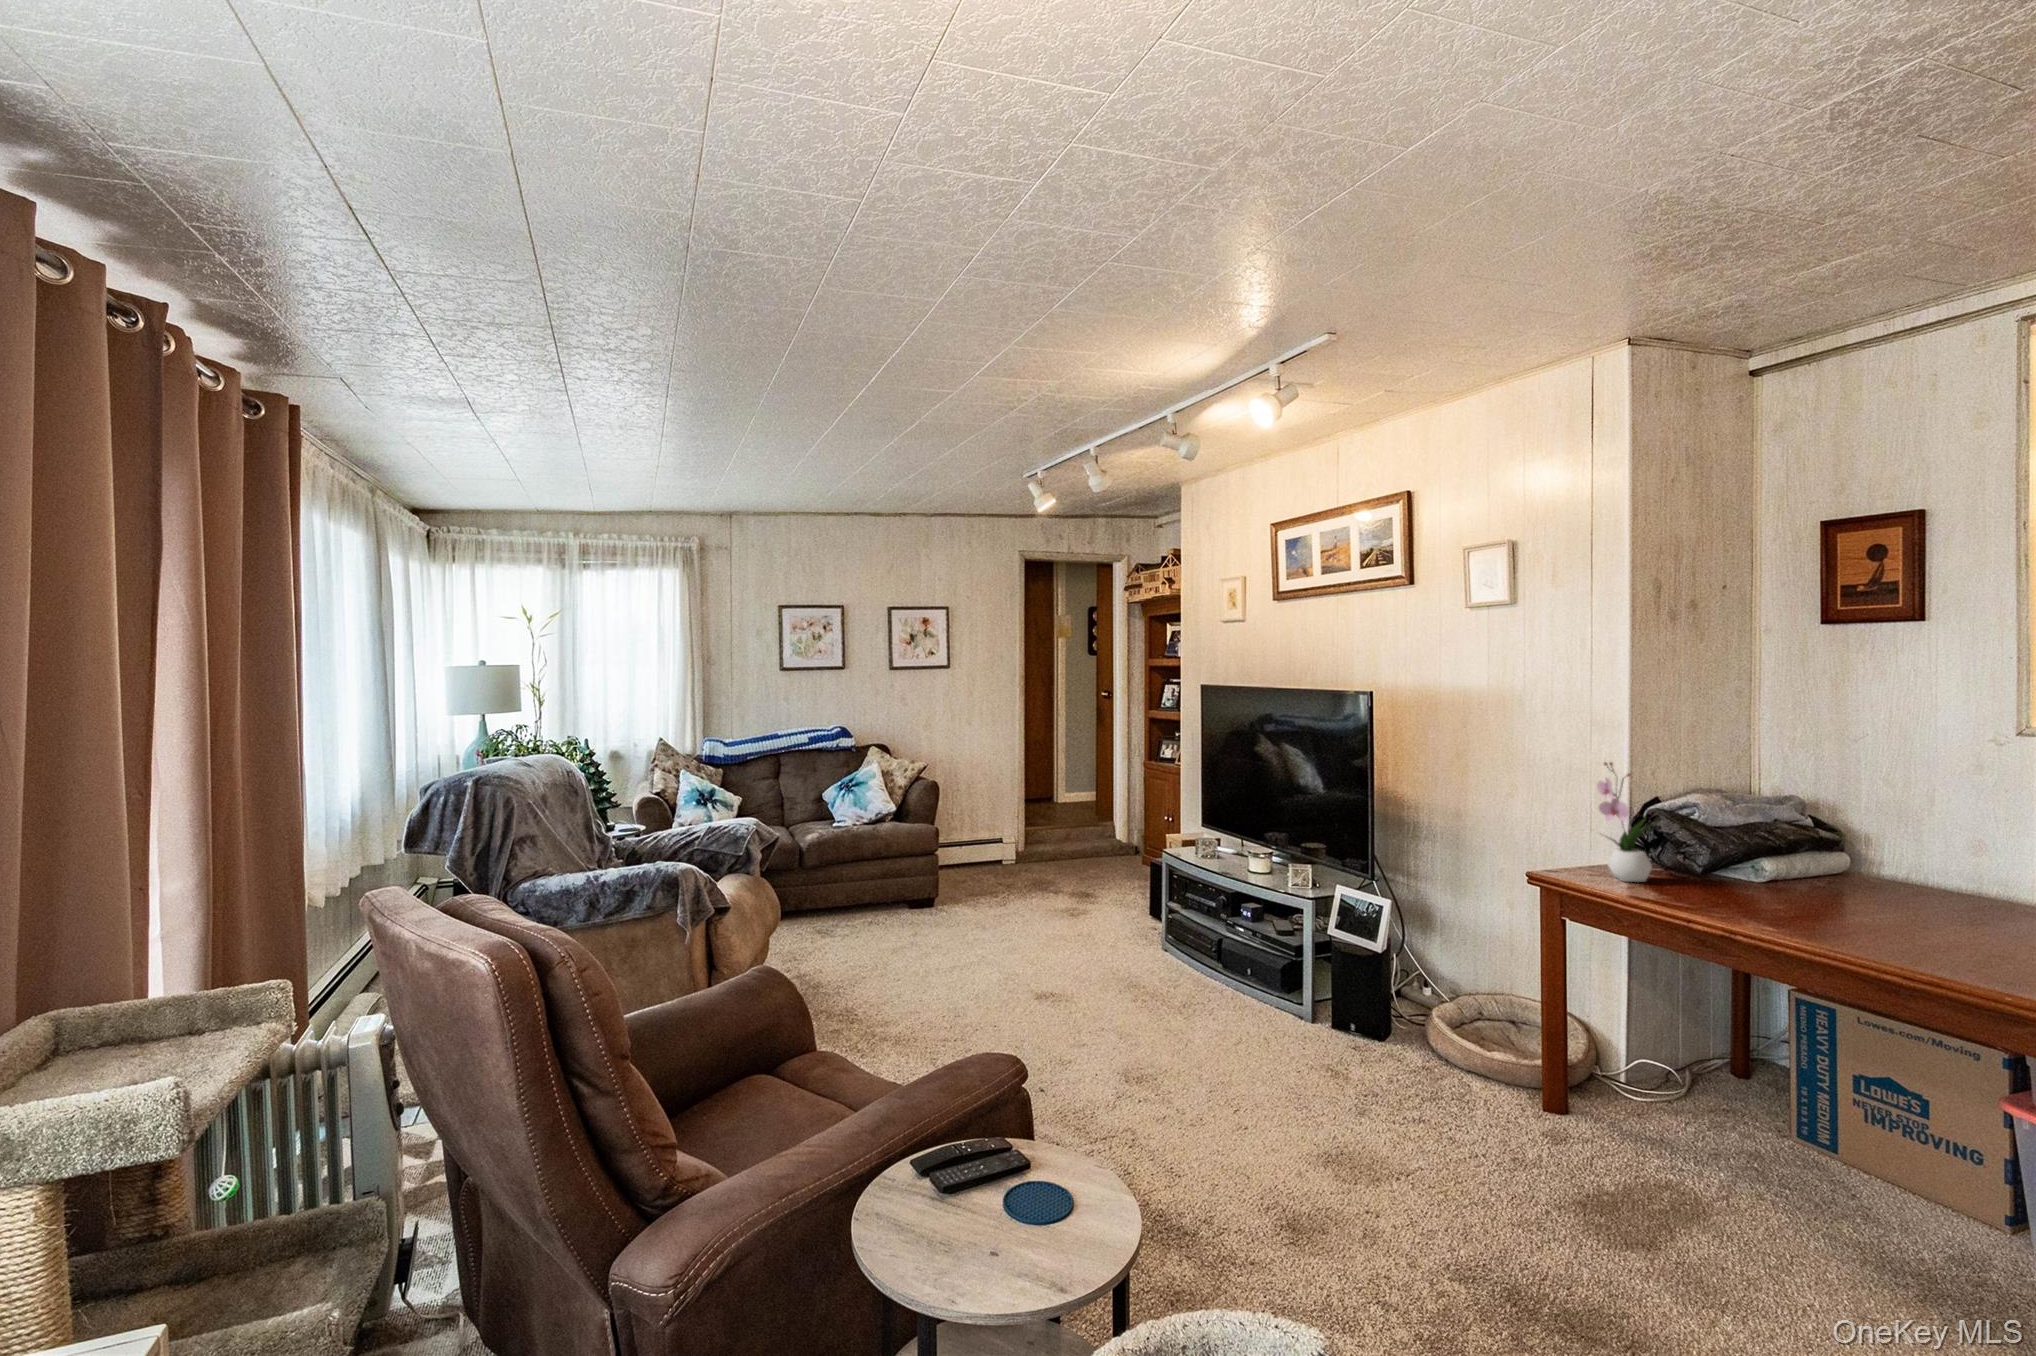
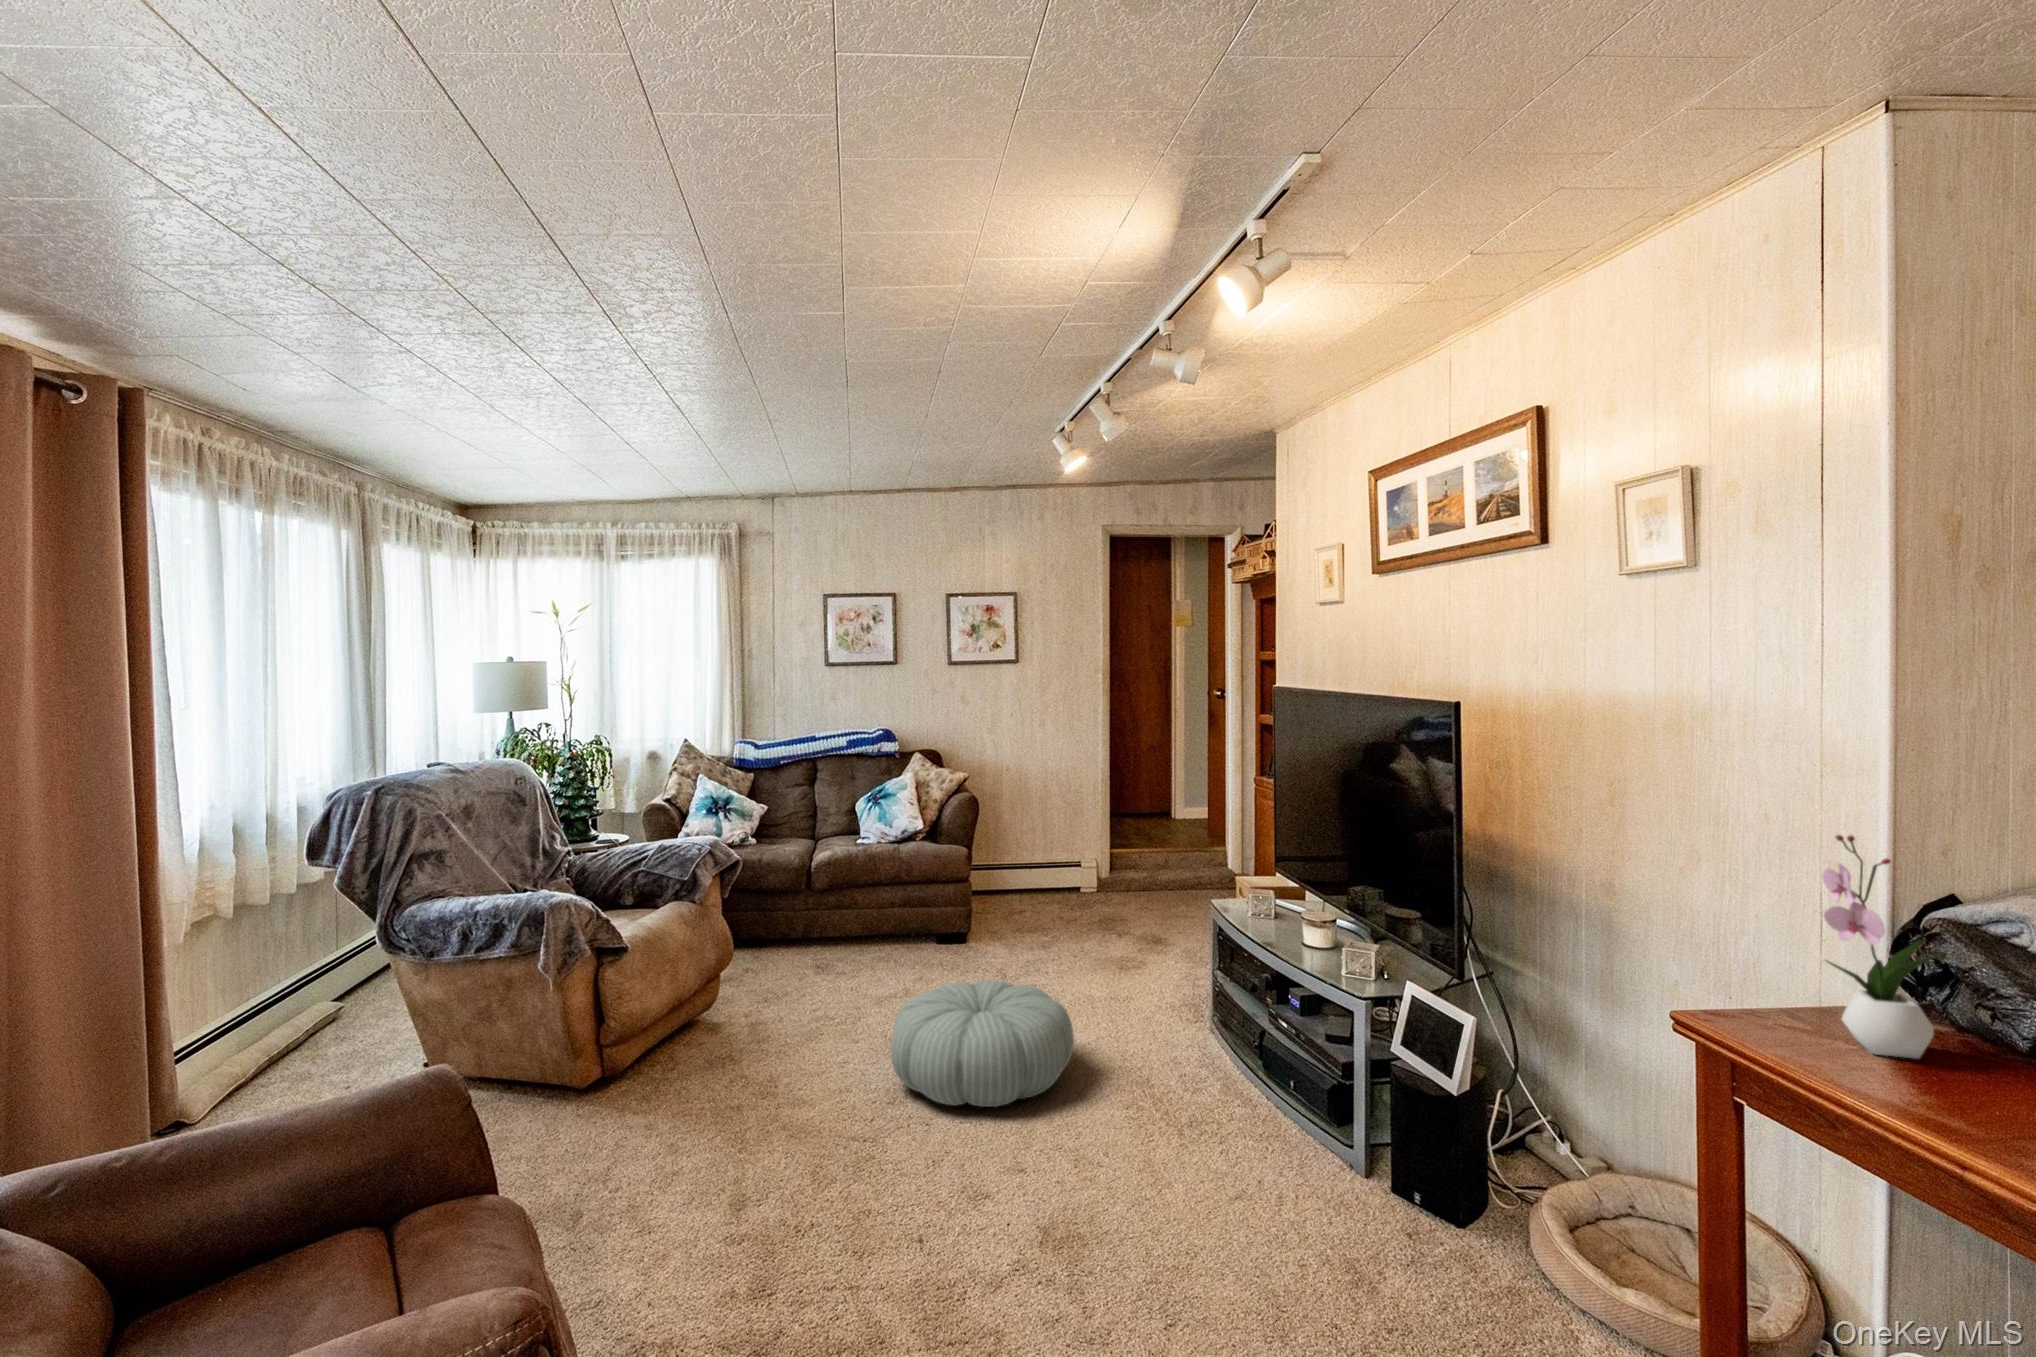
pouf: none [941,917,1082,1005] -> present [890,980,1074,1107]

